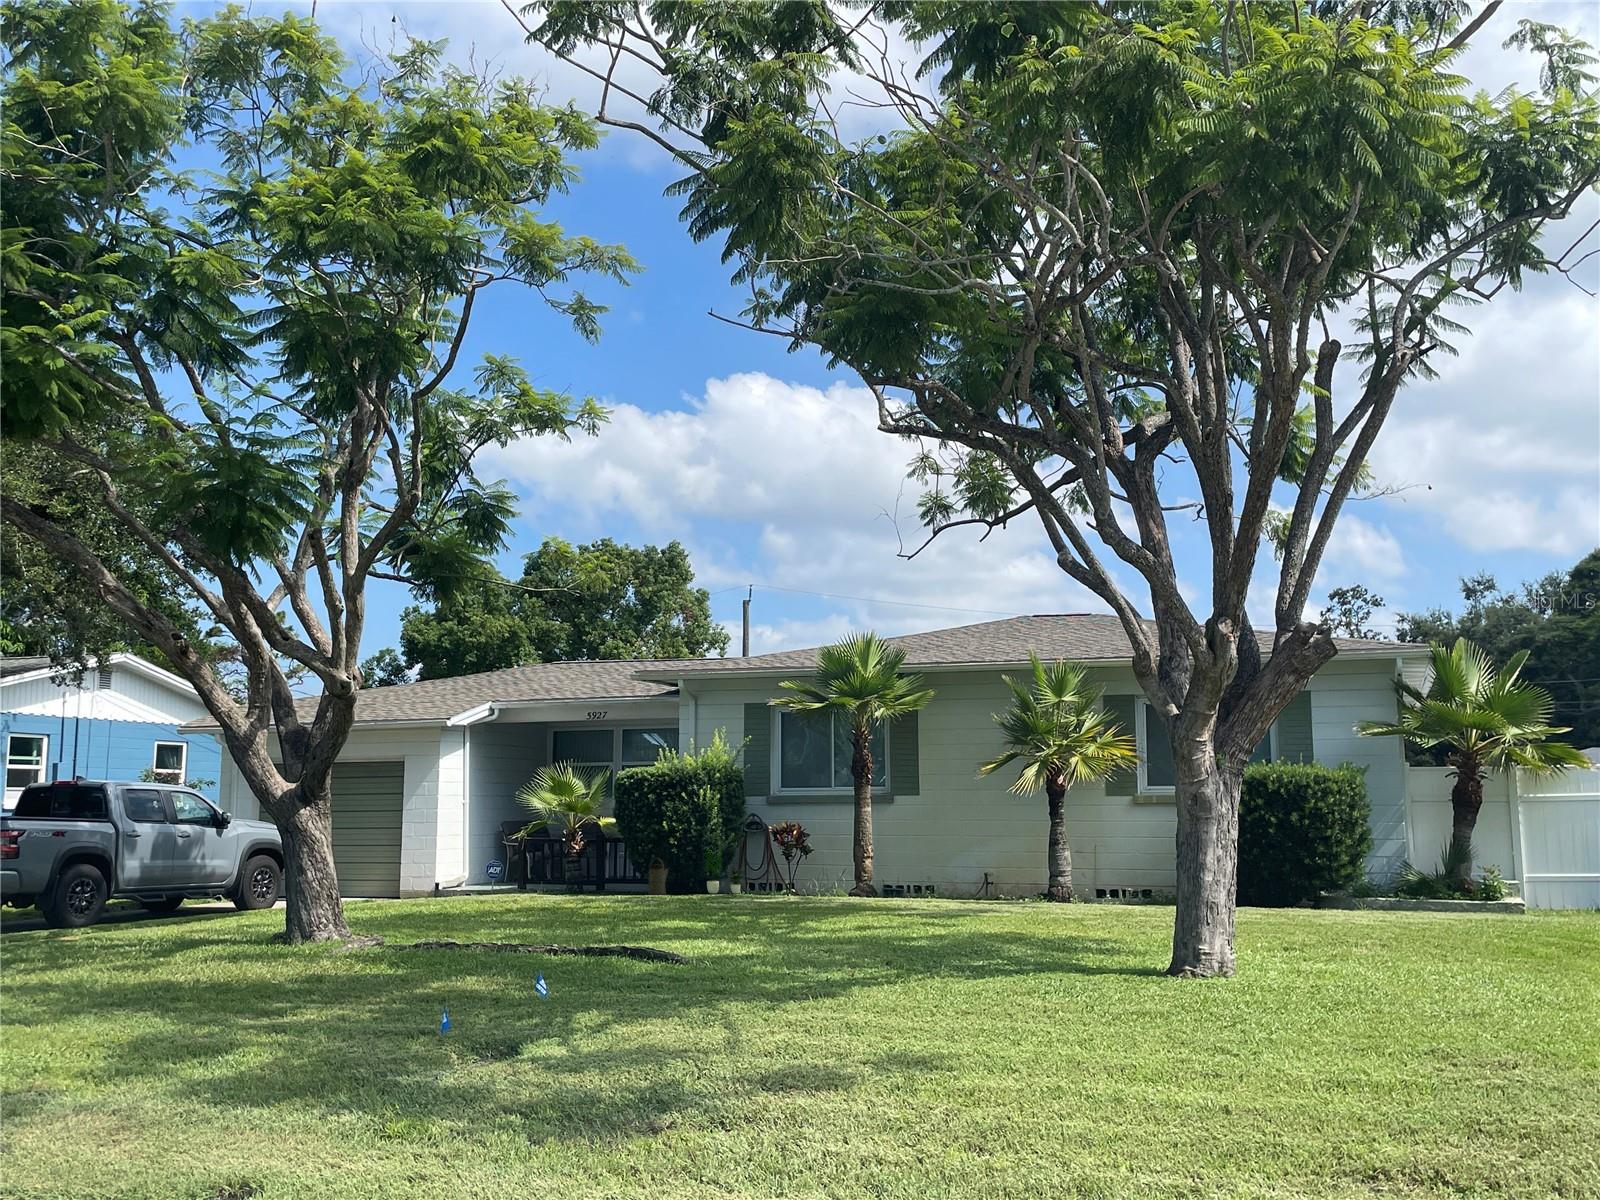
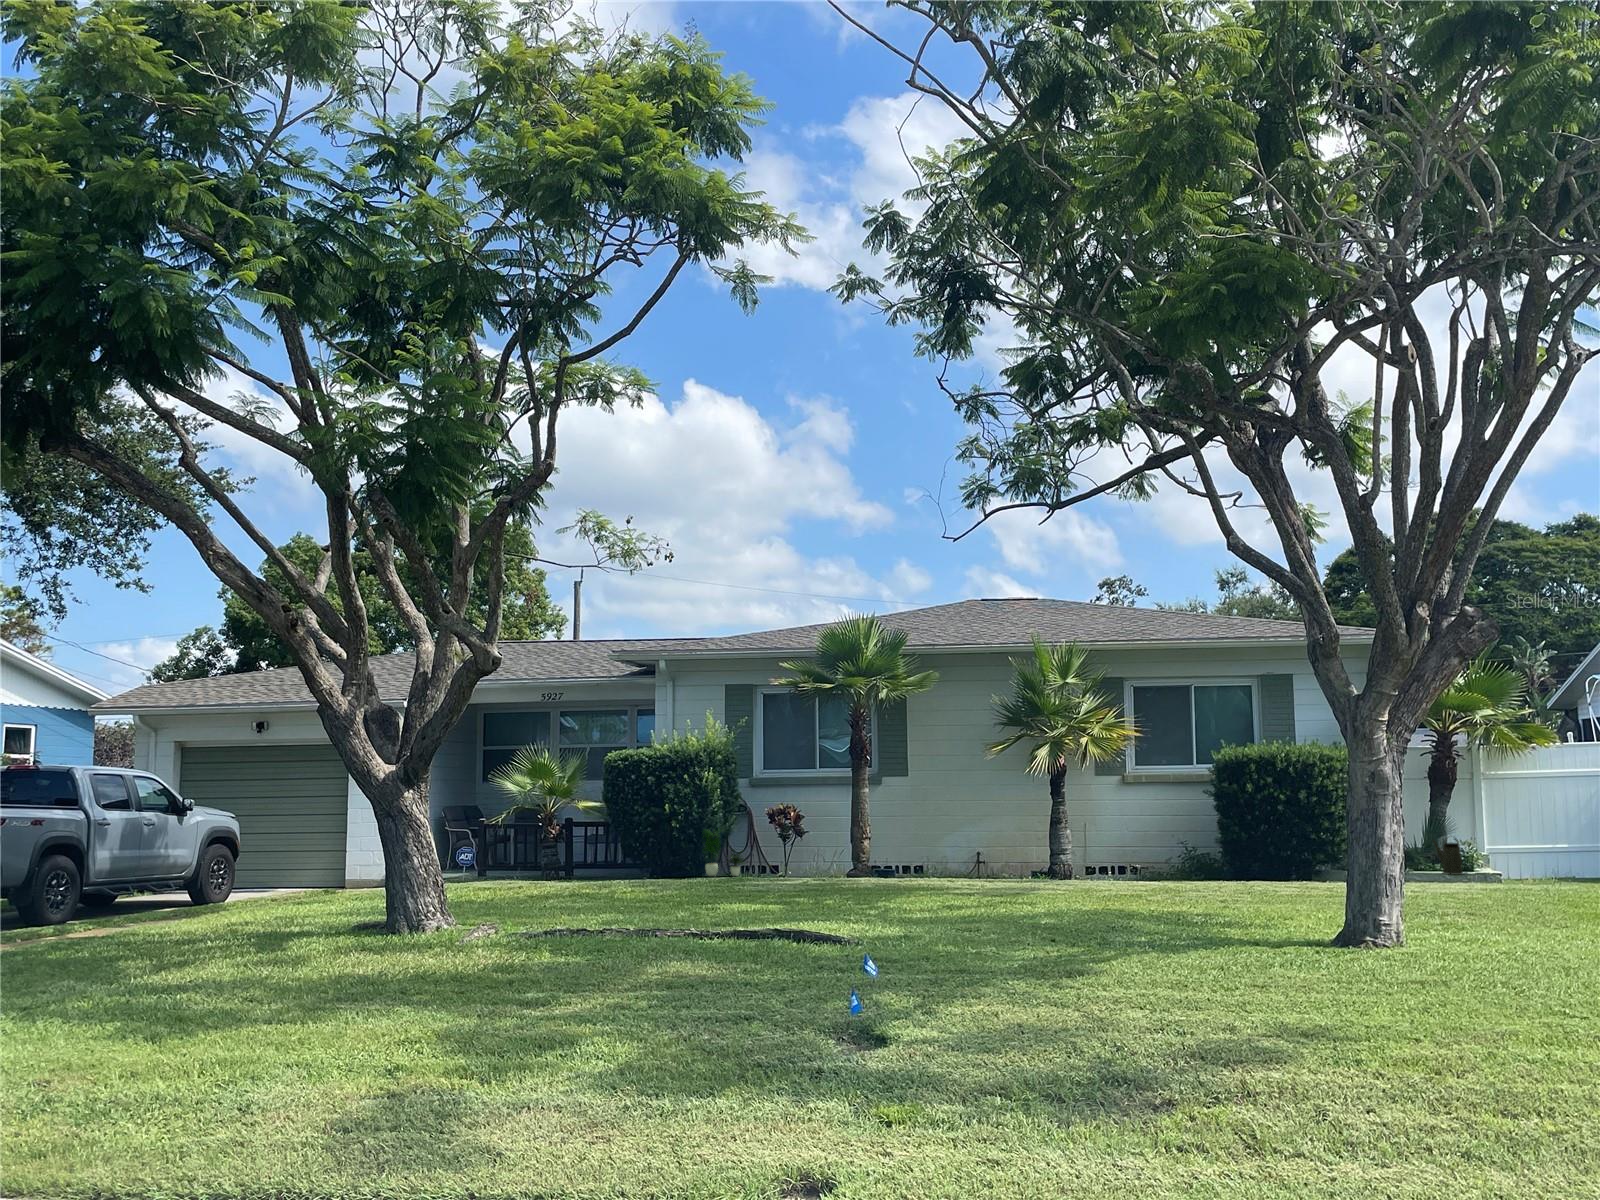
watering can: present [648,859,668,895] -> present [1433,839,1463,875]

